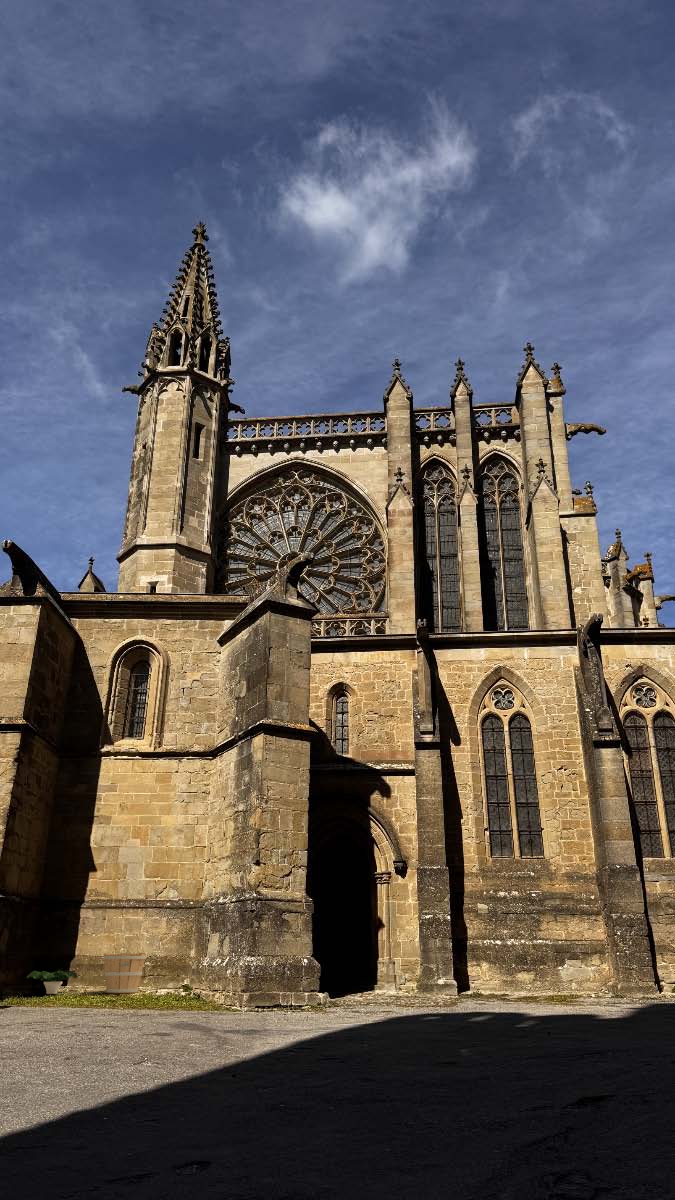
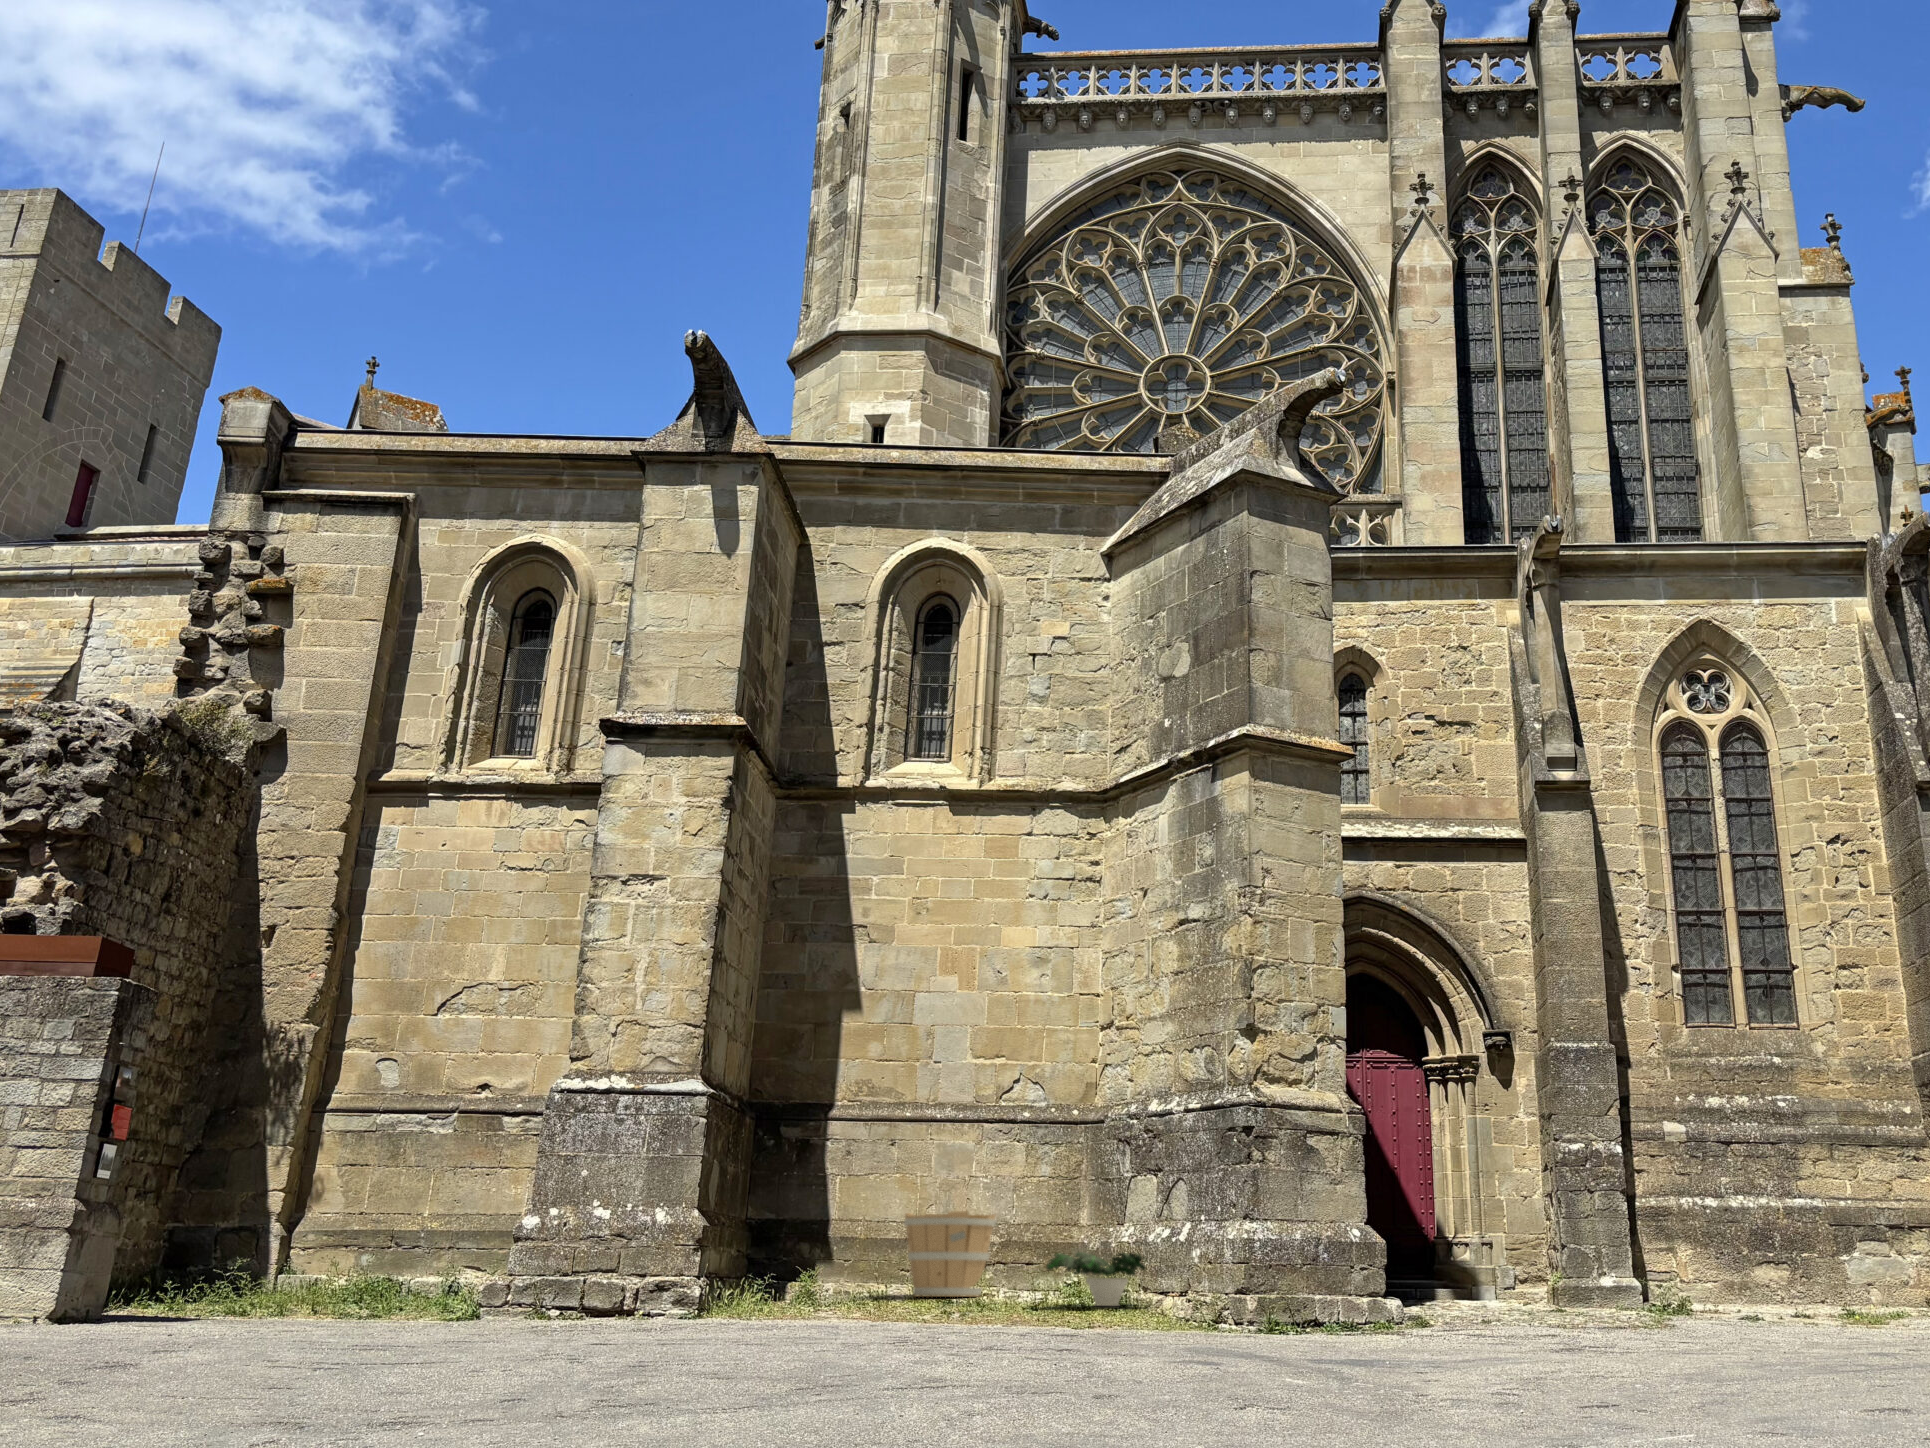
potted plant: present [26,971,78,994] -> present [1046,1252,1150,1306]

